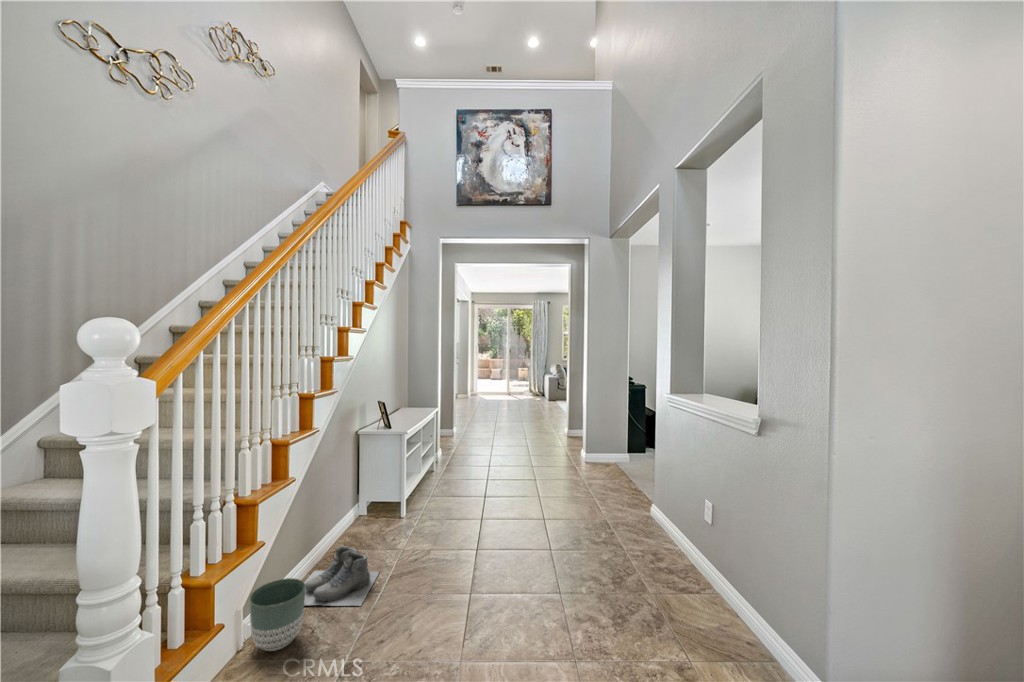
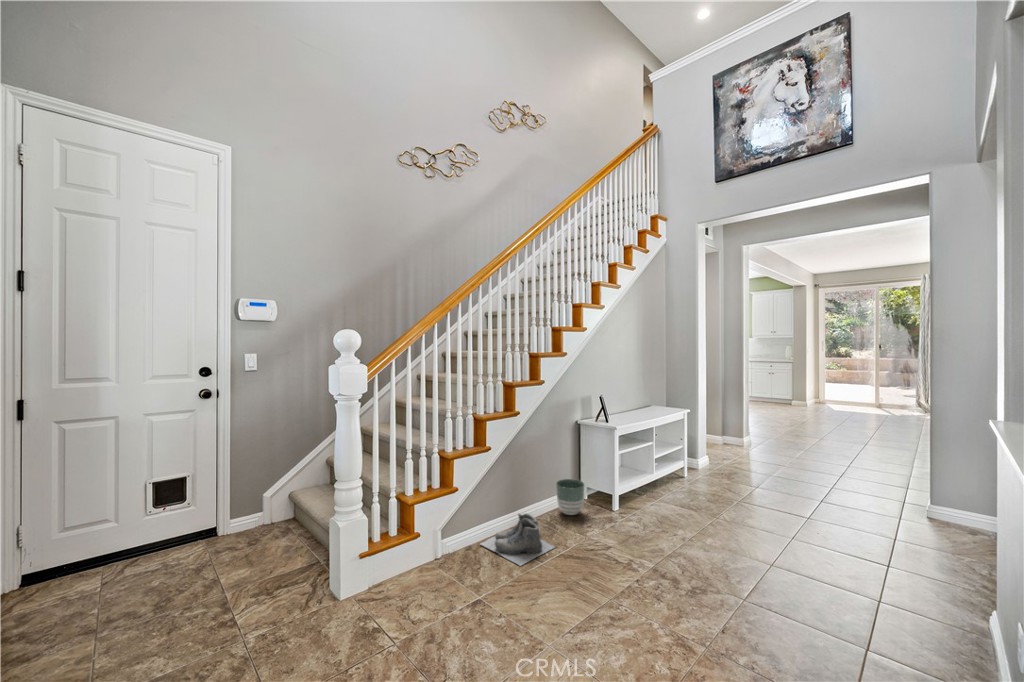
planter: present [249,578,305,651] -> present [556,479,584,515]

